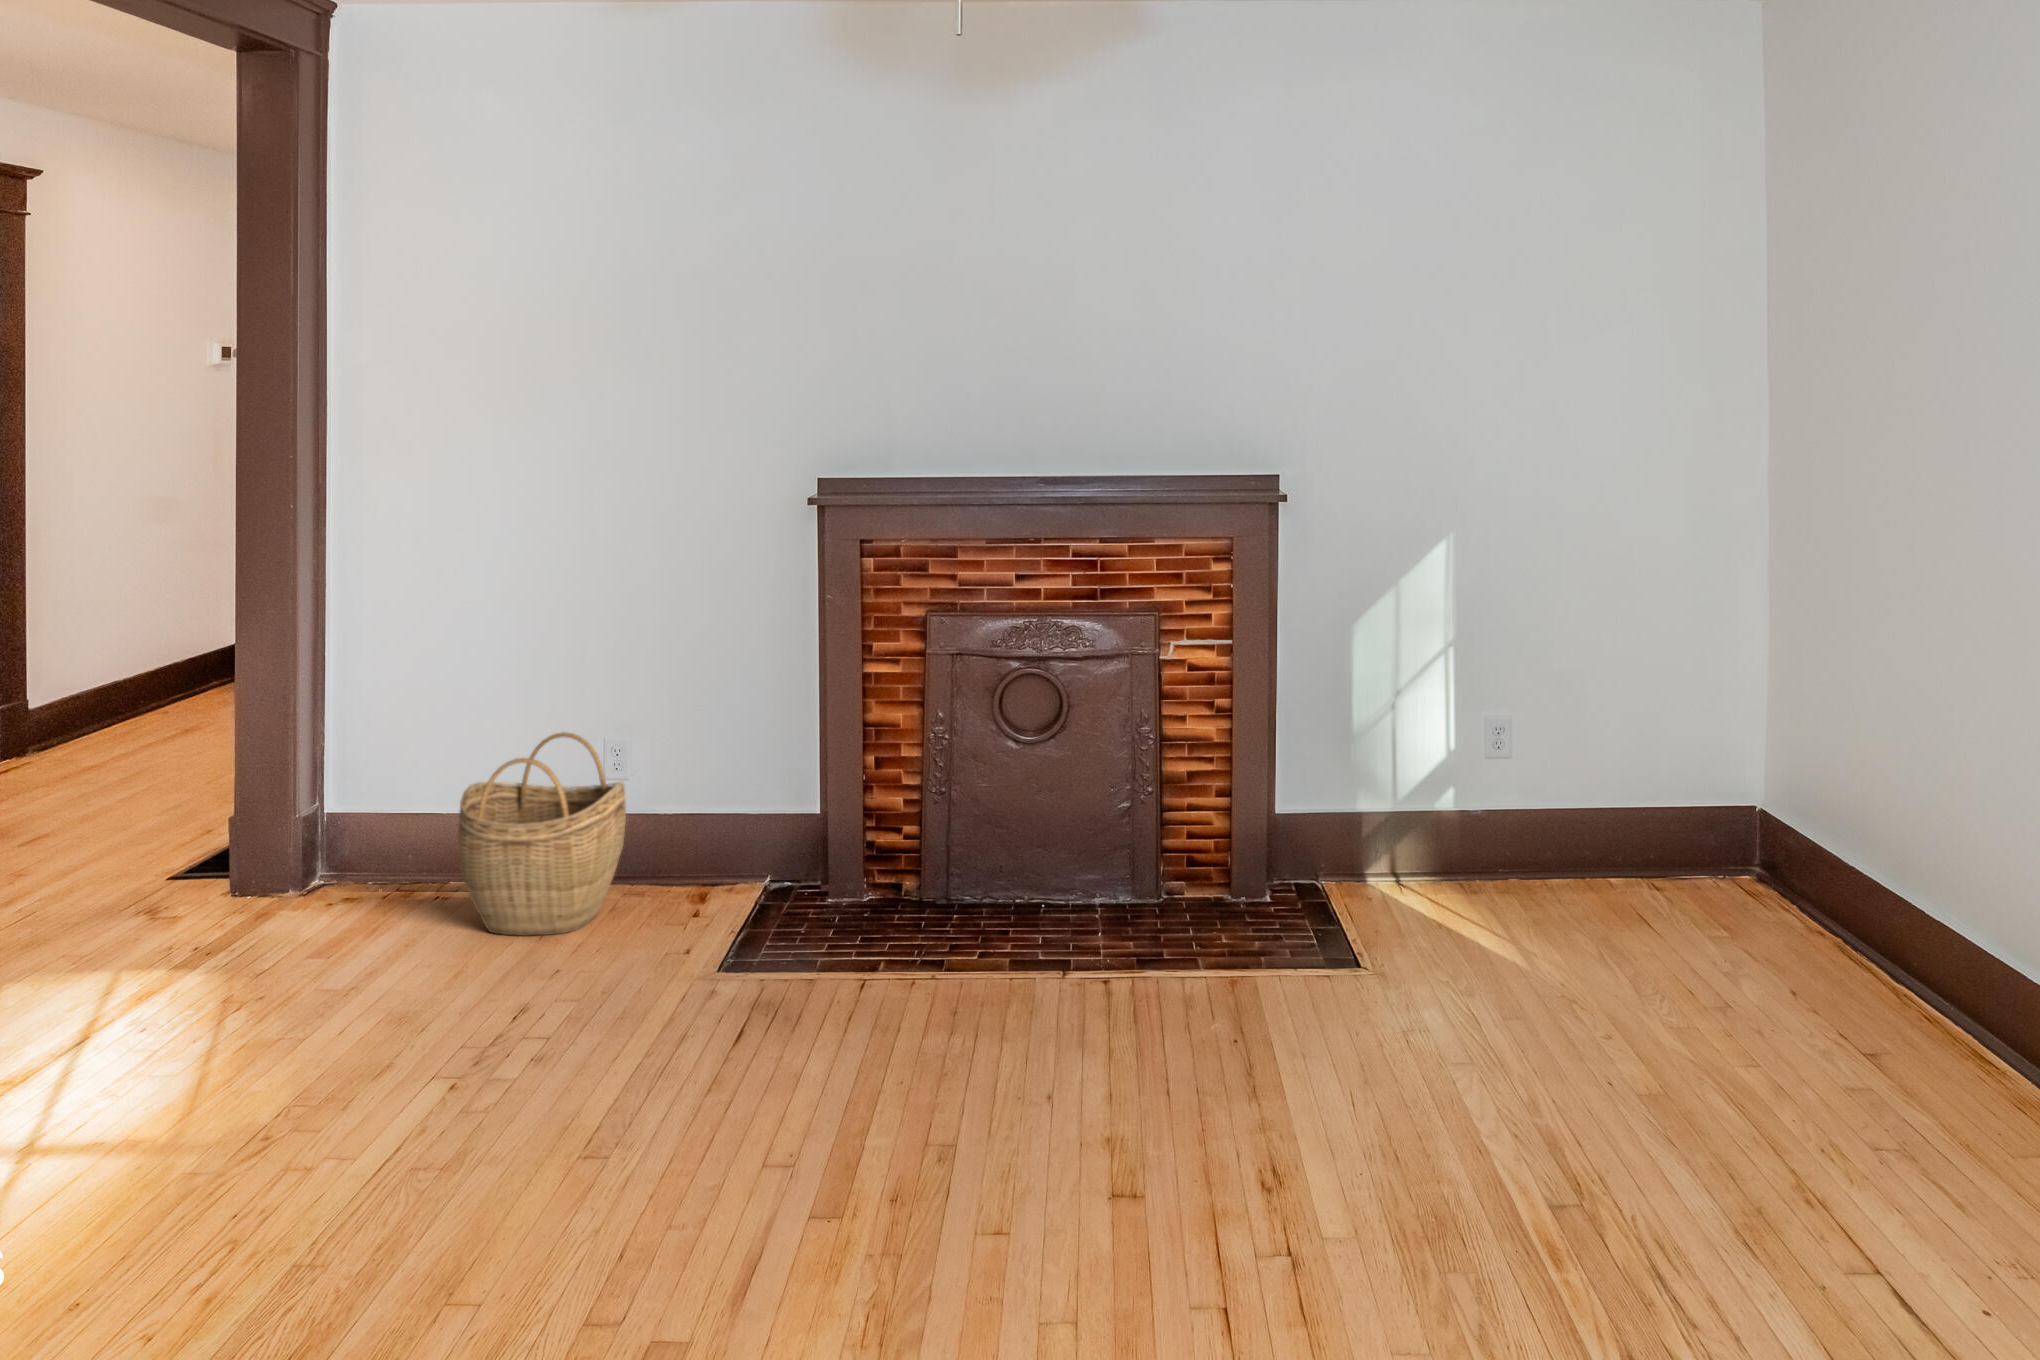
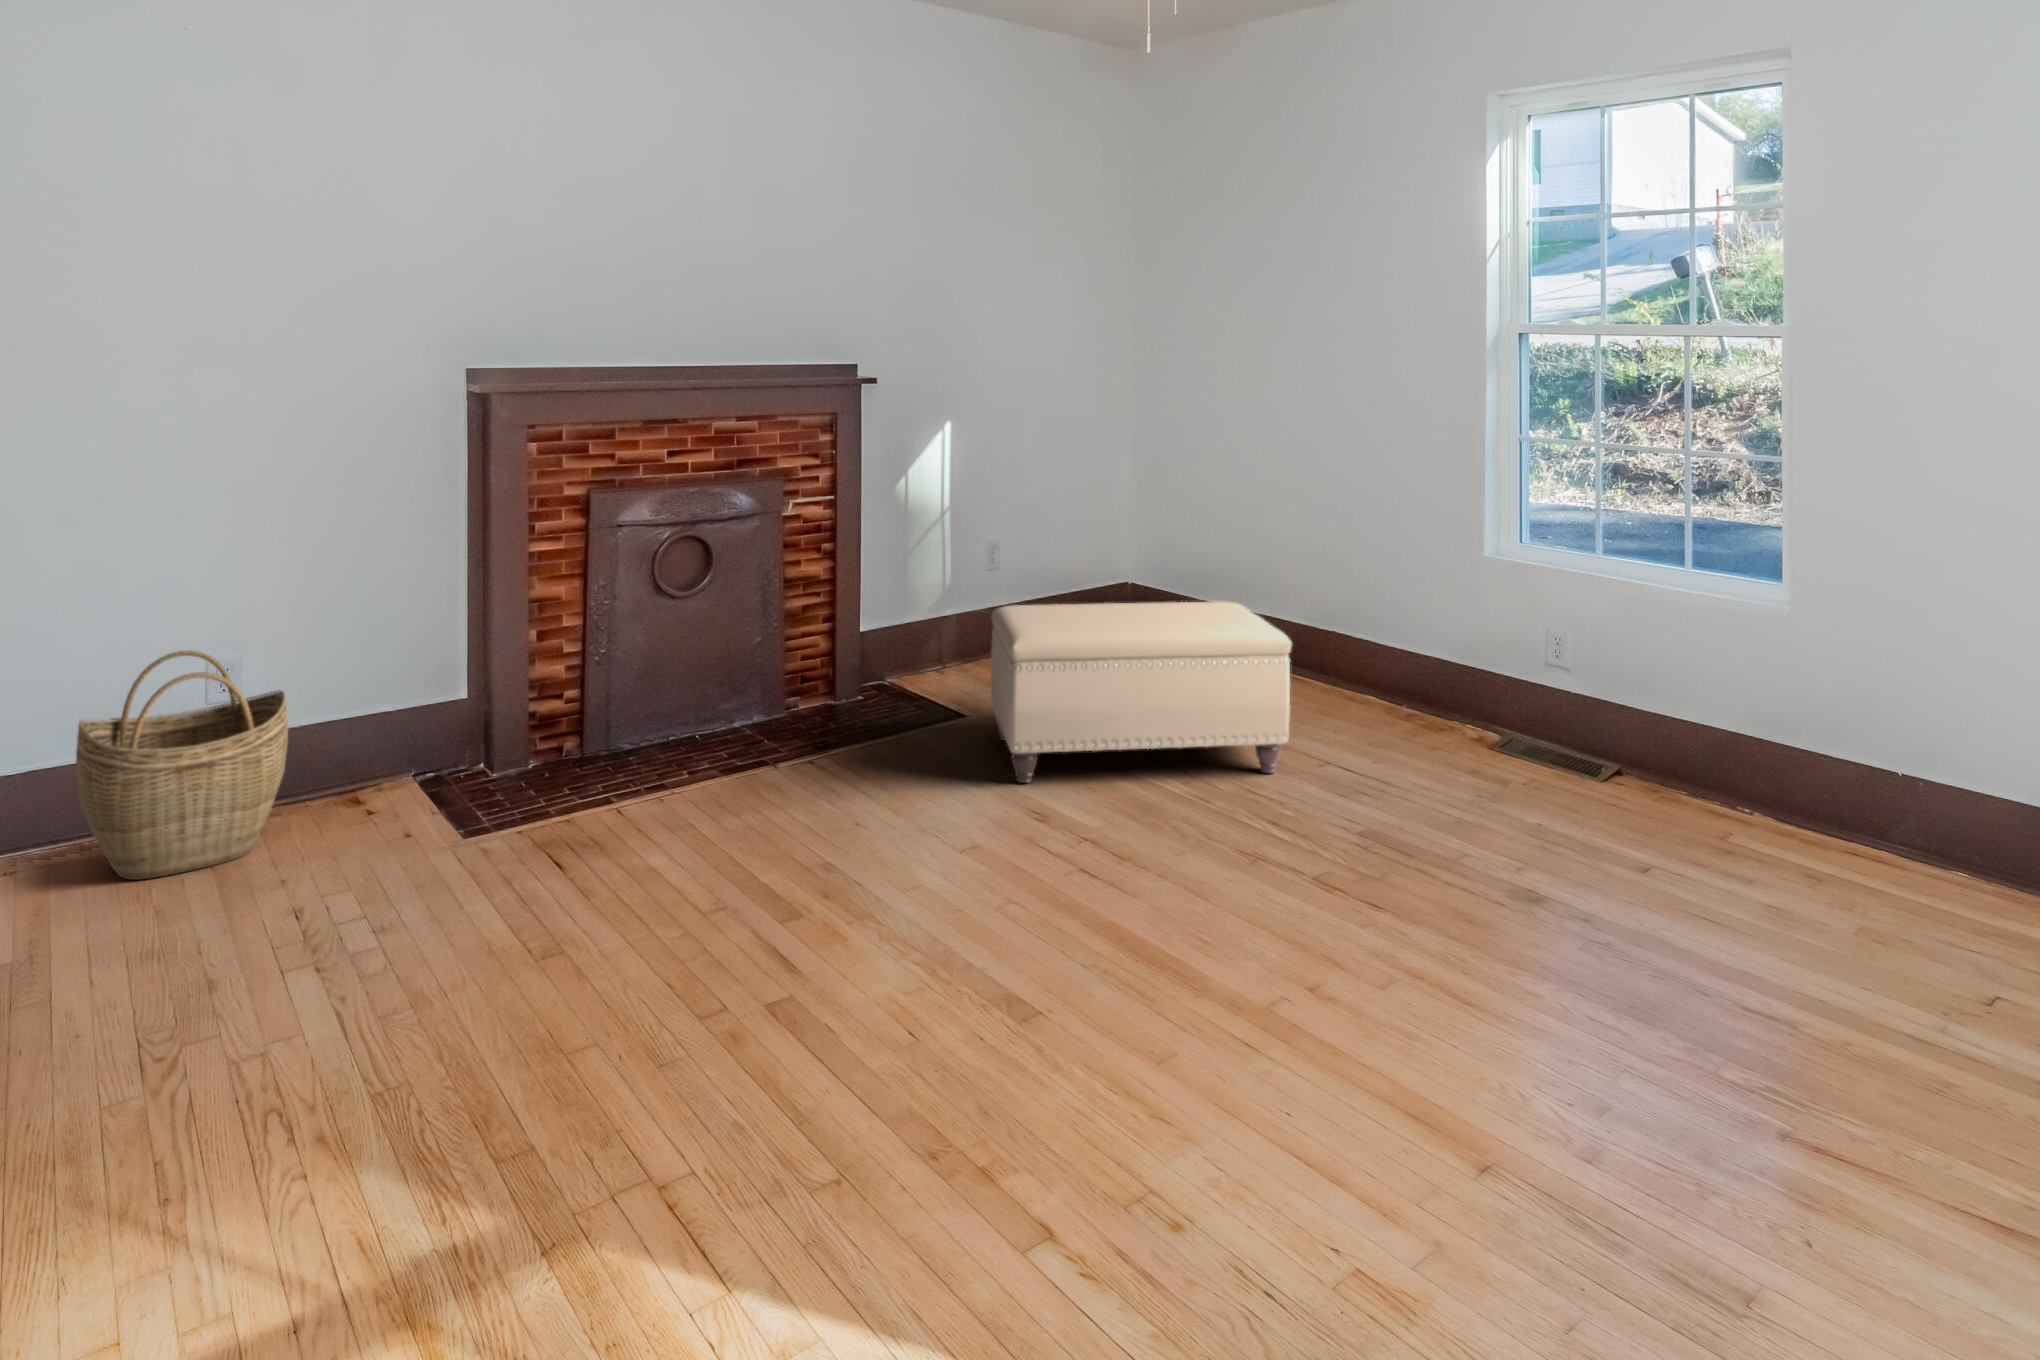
ottoman: none [1258,826,1748,1226] -> present [991,602,1291,783]

